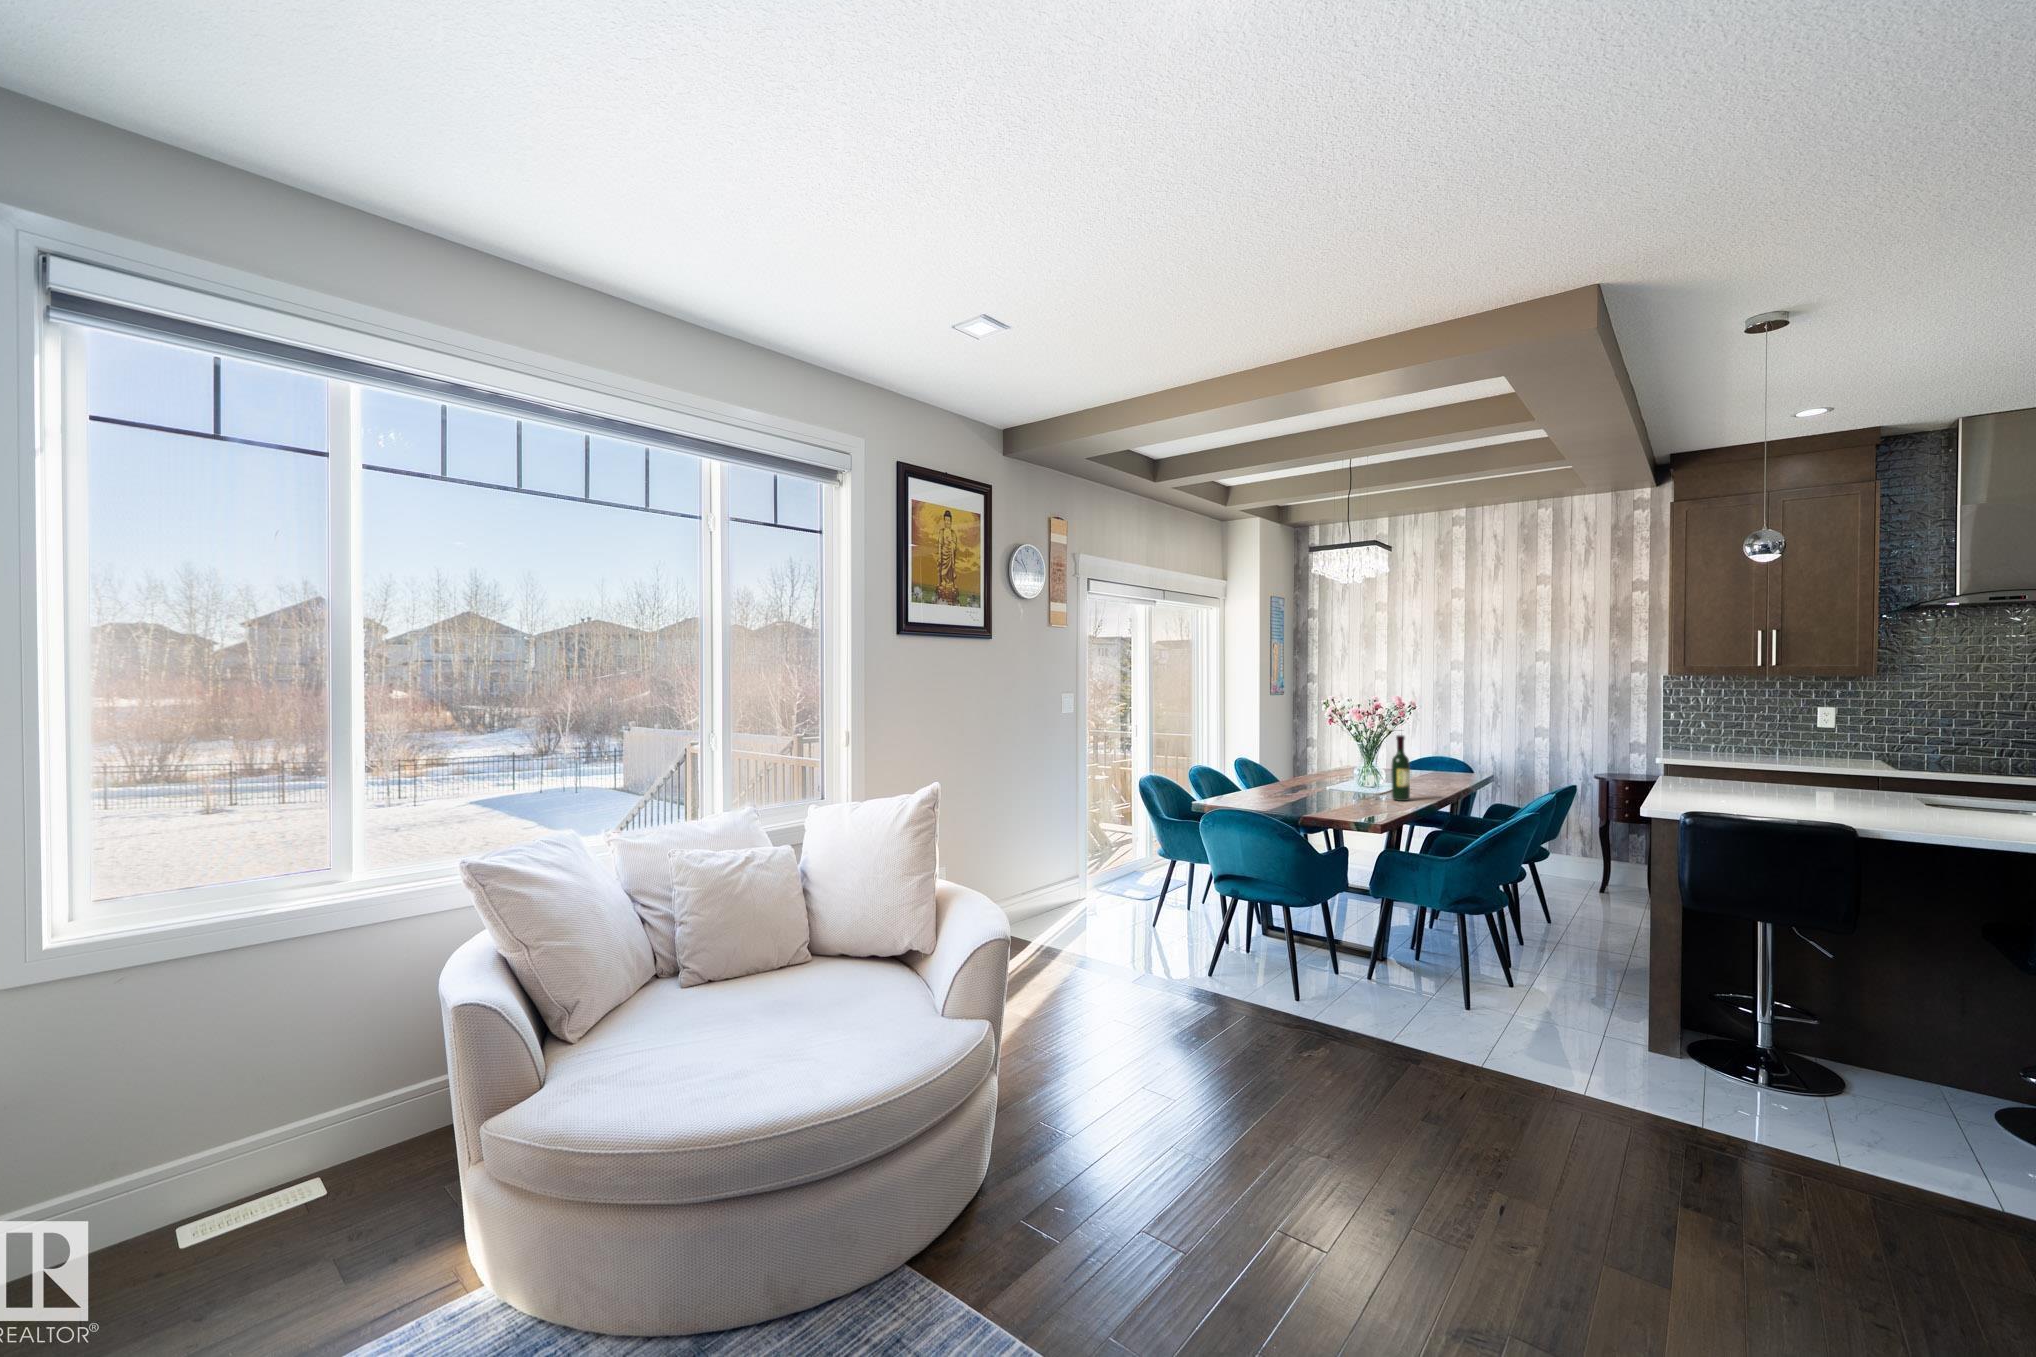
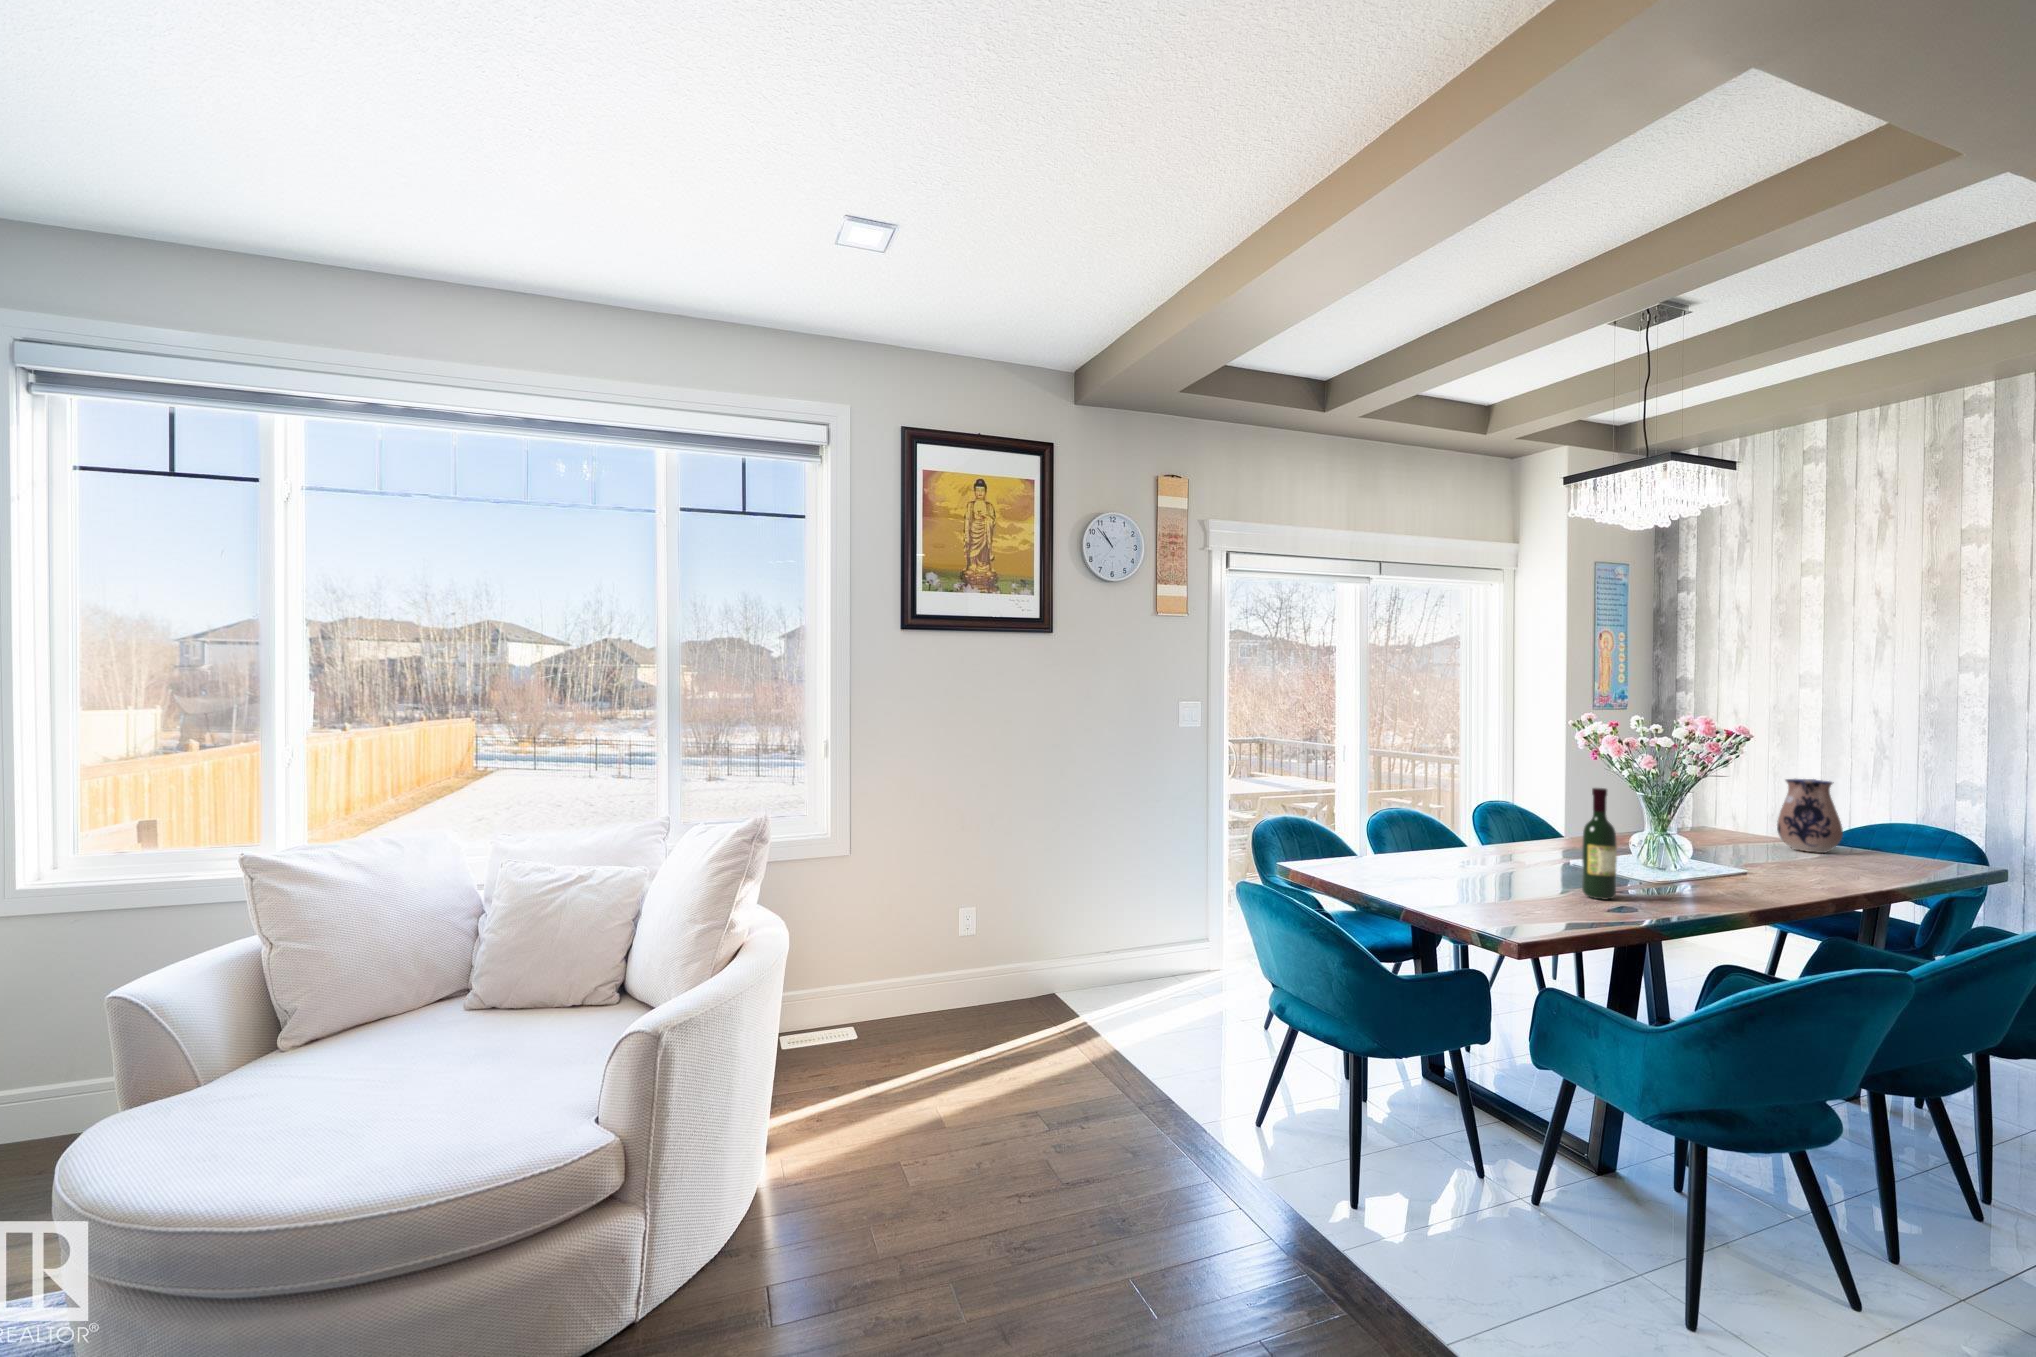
ceramic pitcher: none [1414,731,1446,773] -> present [1777,779,1843,853]

